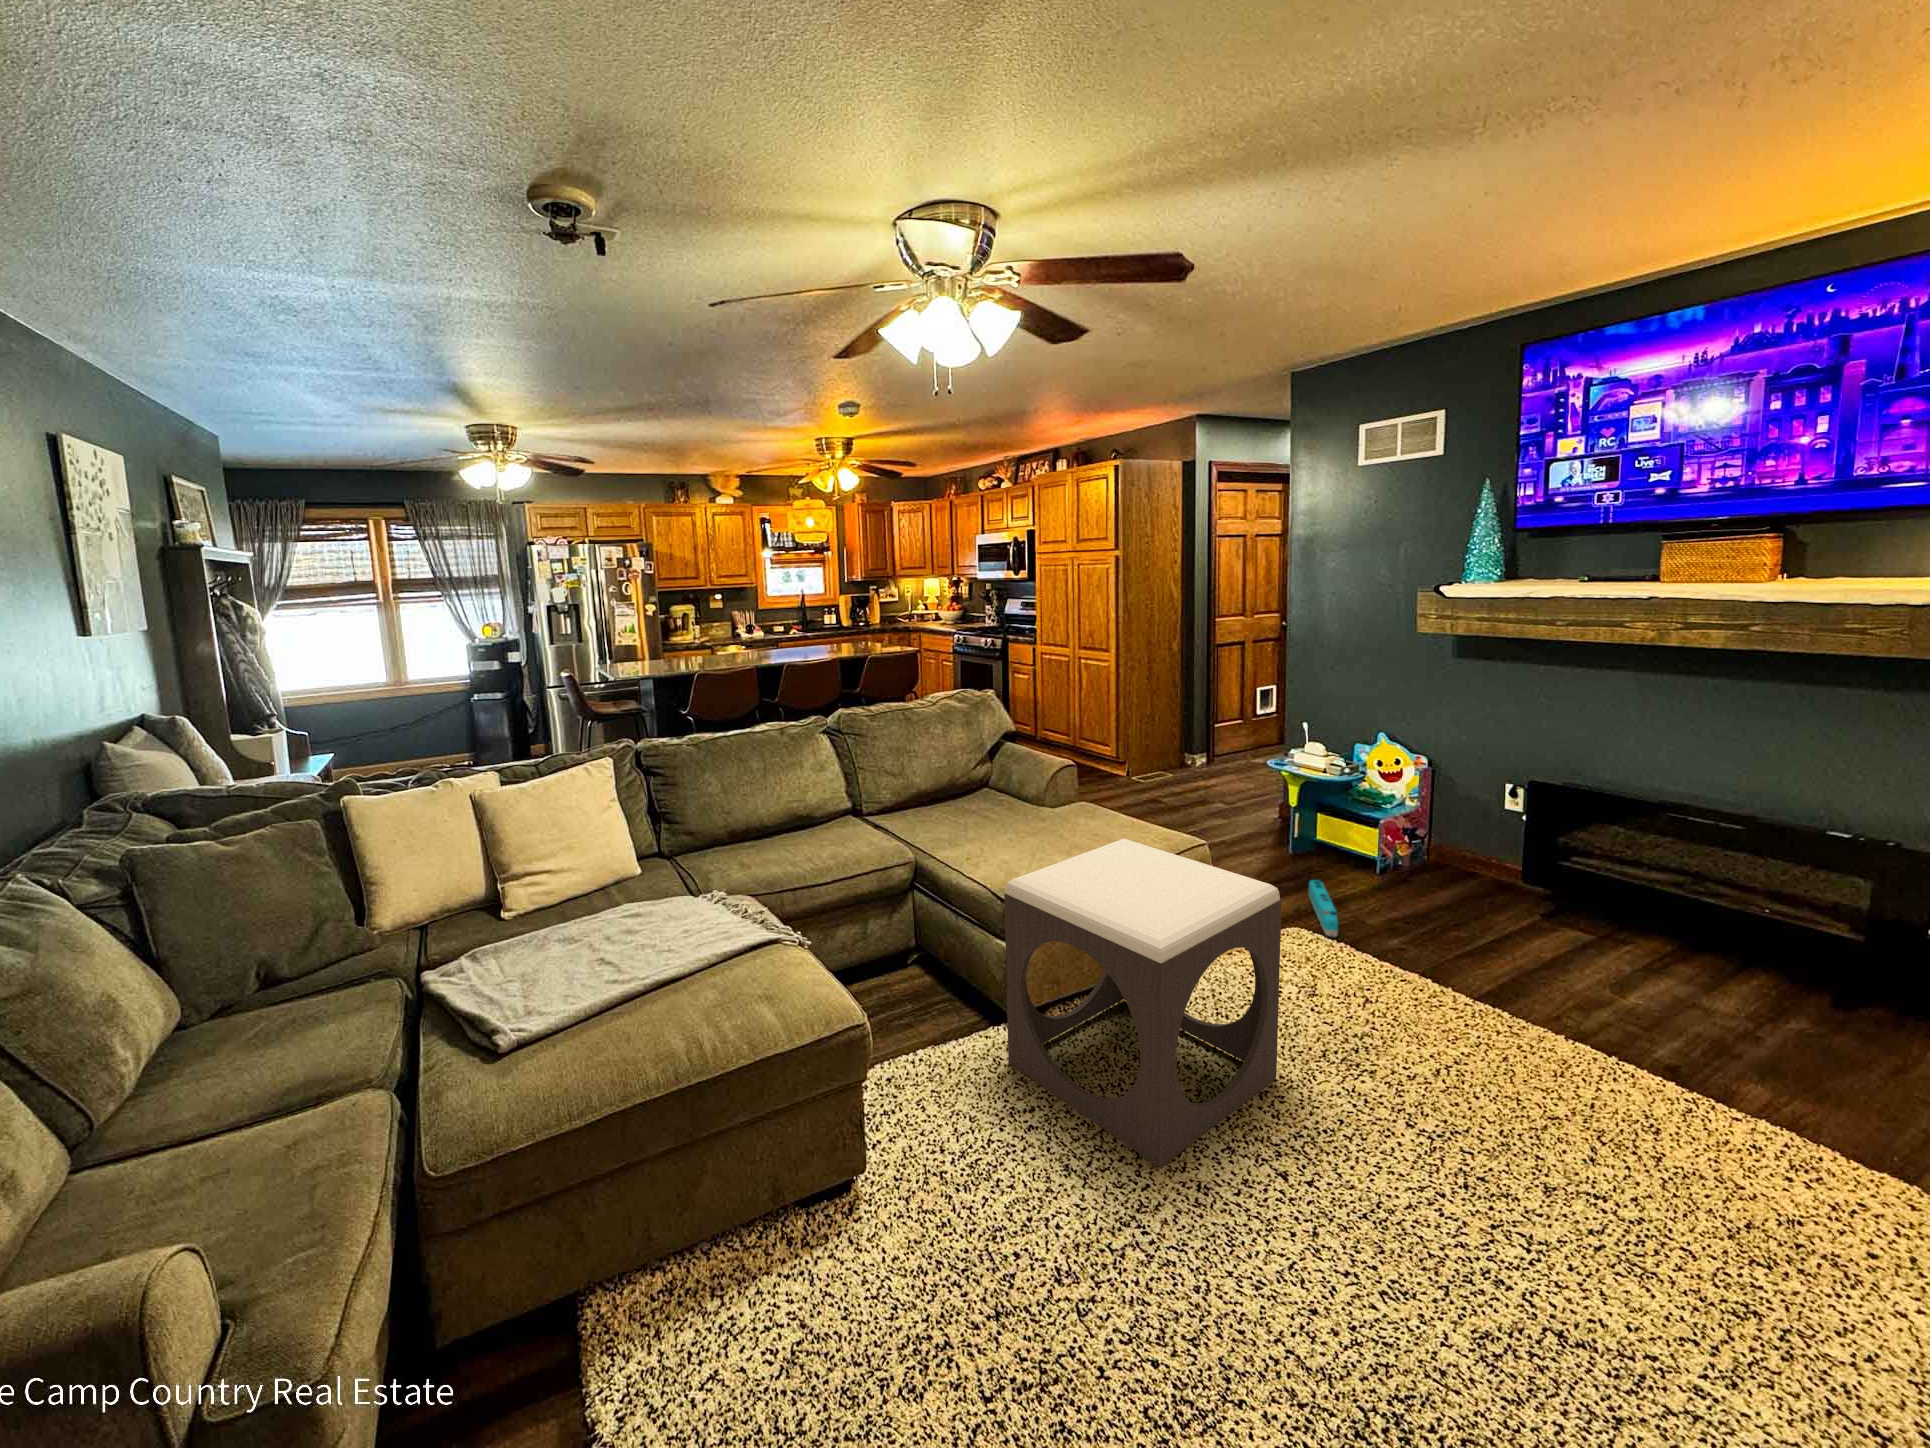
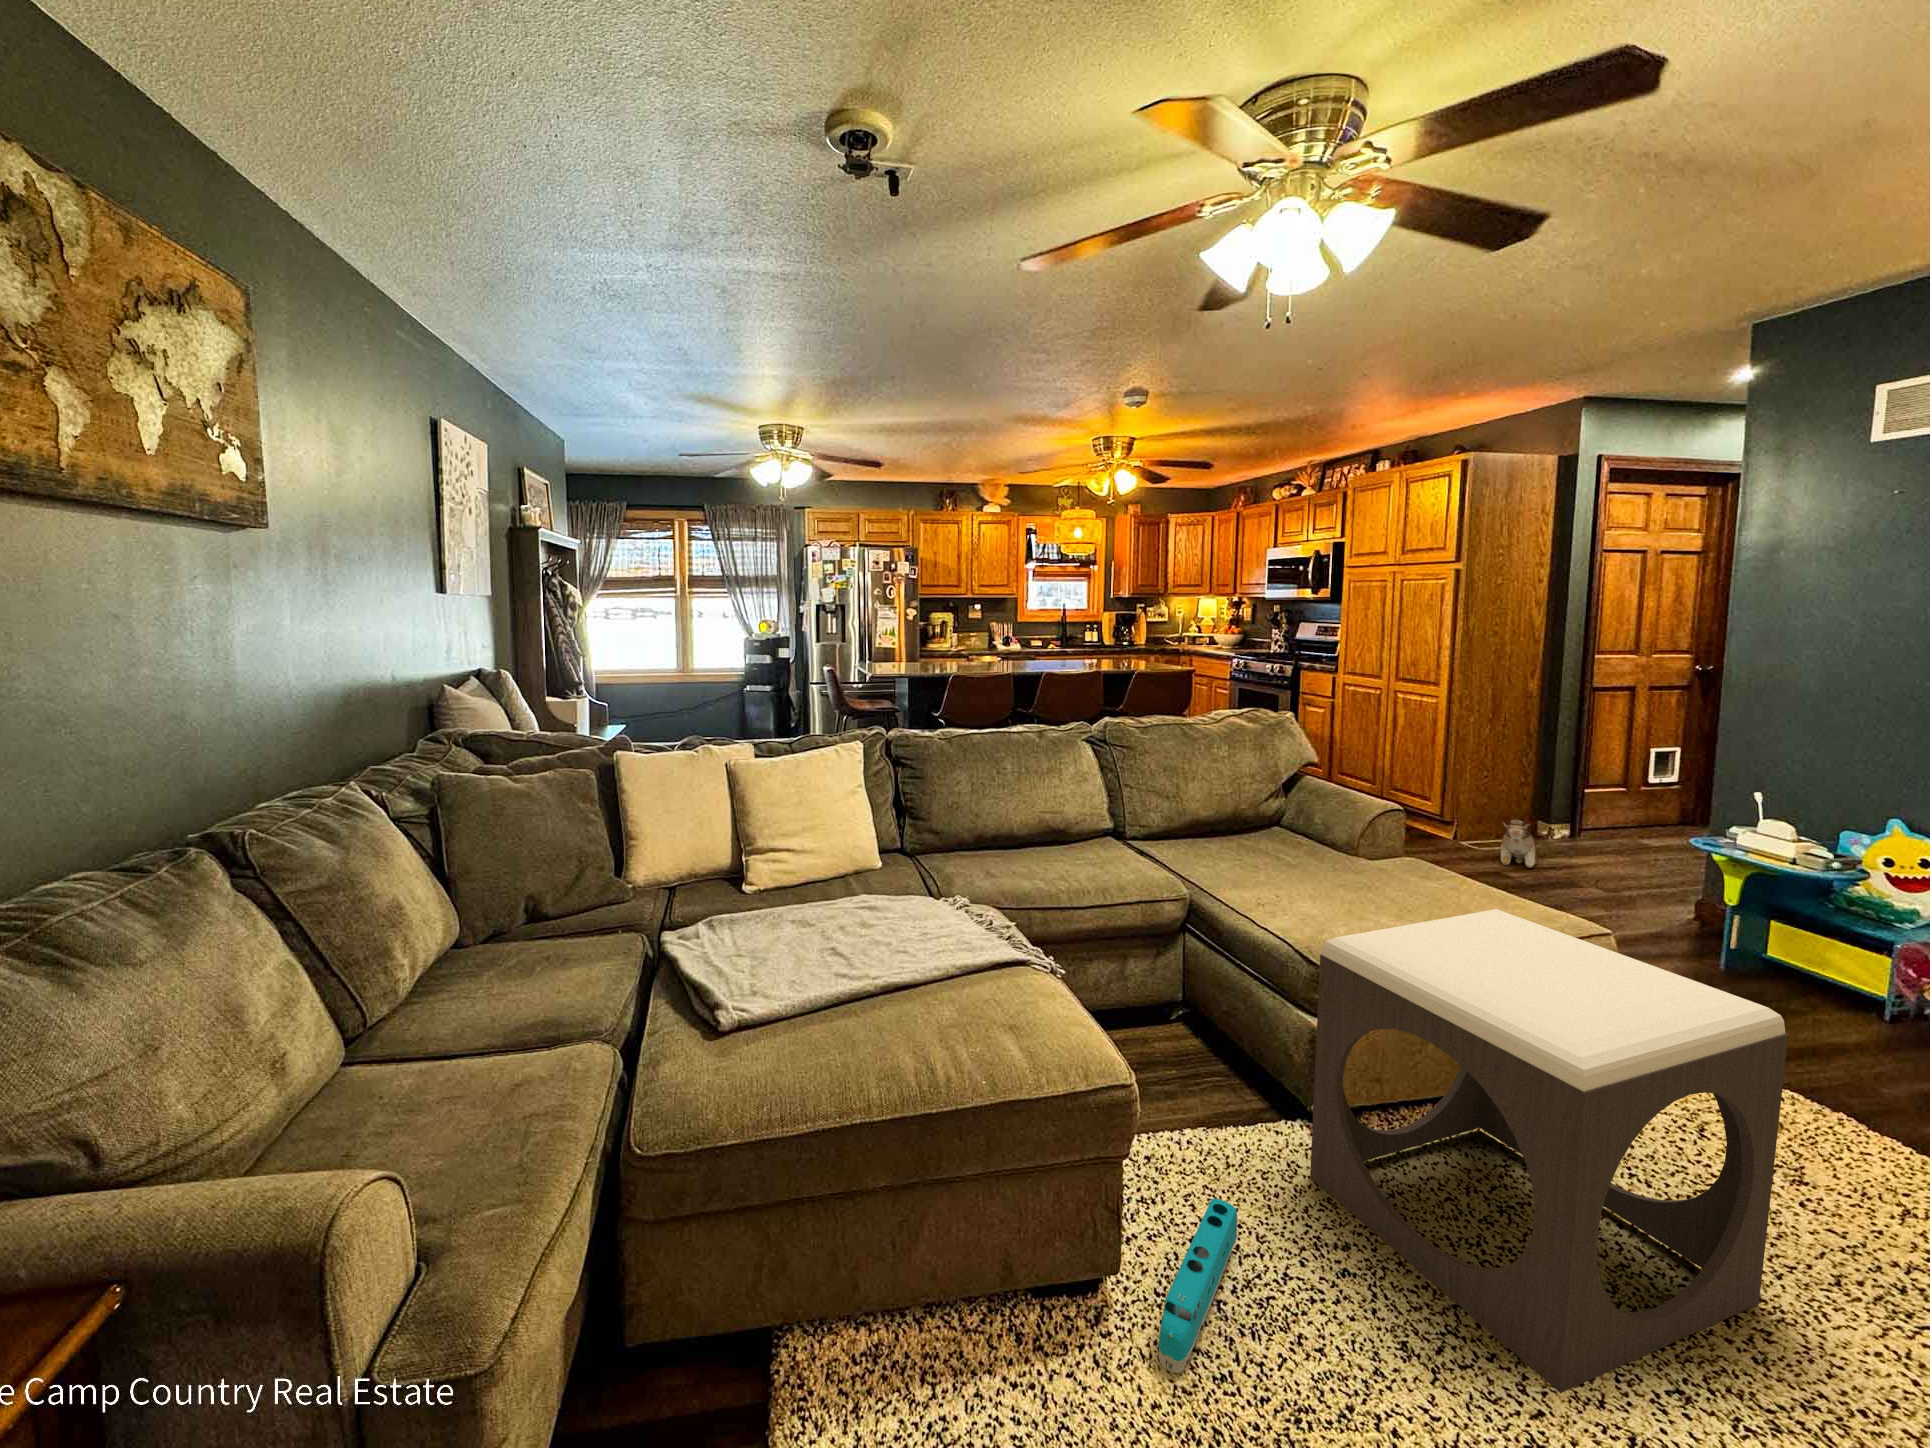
plush toy: none [1149,756,1175,792] -> present [1501,820,1538,868]
toy train: present [1309,880,1338,937] -> present [1158,1199,1237,1373]

